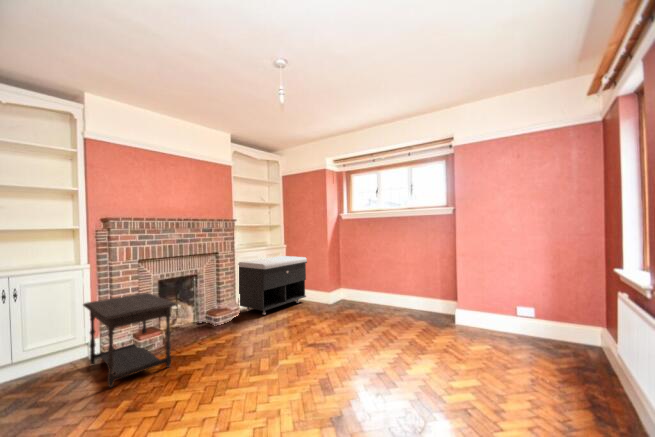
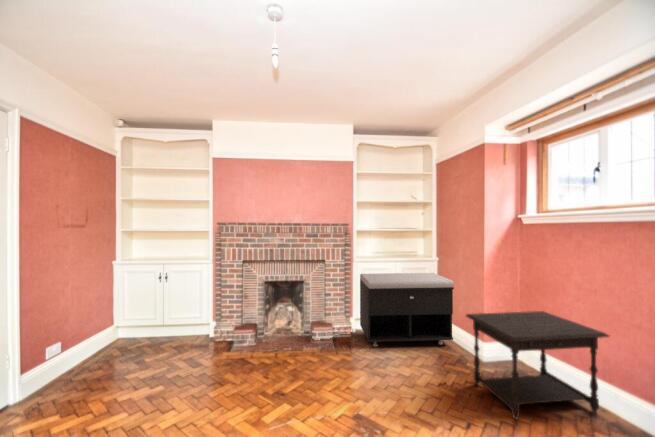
side table: present [83,293,177,388] -> present [466,311,609,419]

